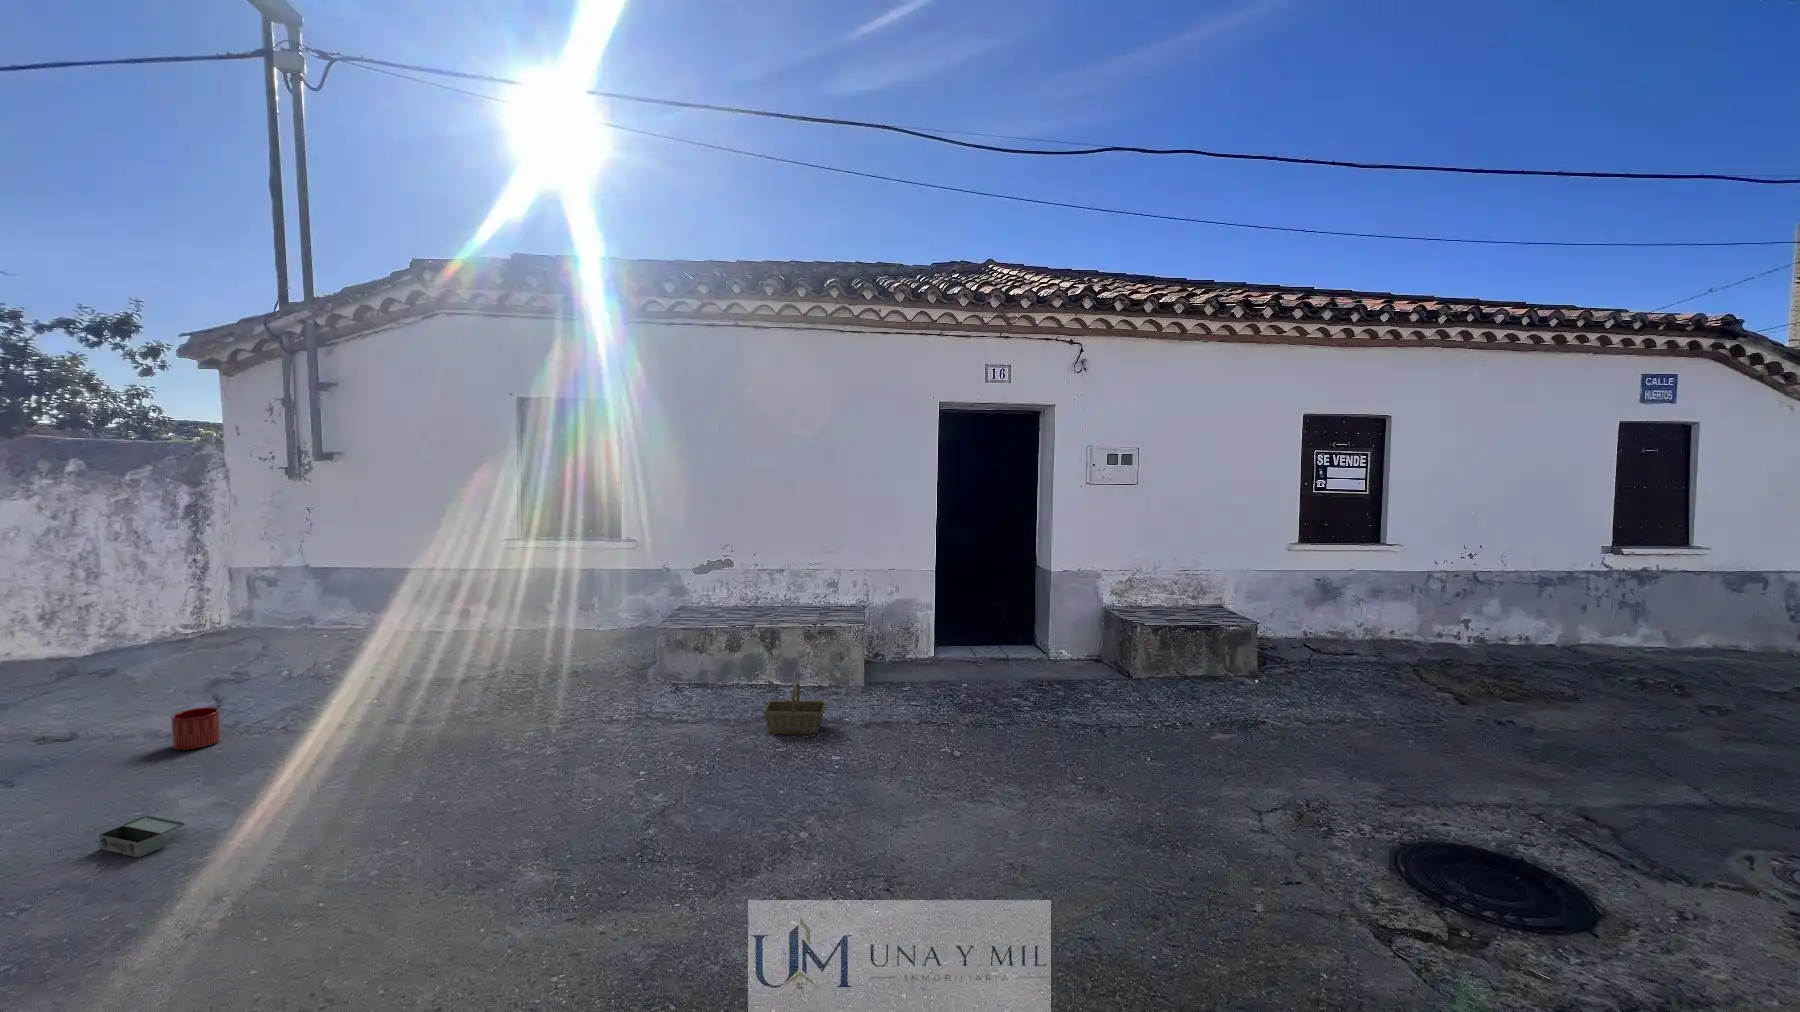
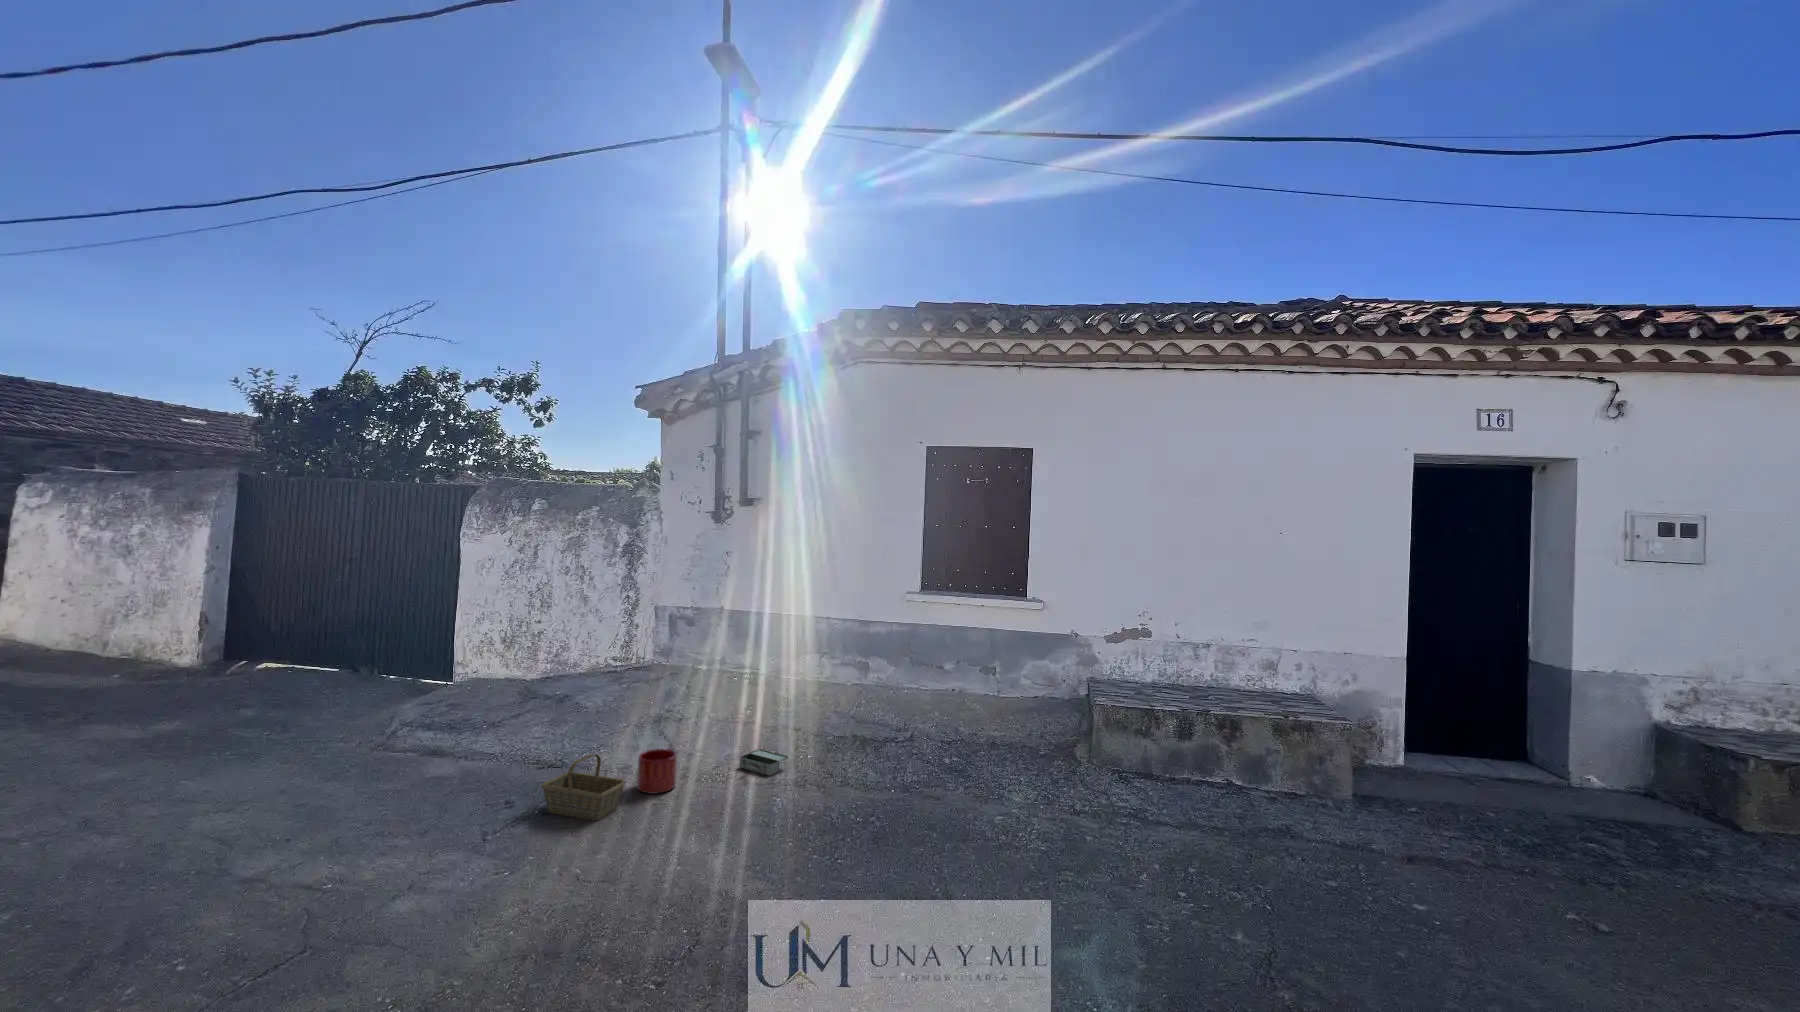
basket: present [764,683,826,734] -> present [542,754,626,820]
toolbox: present [99,816,184,858] -> present [740,749,788,776]

